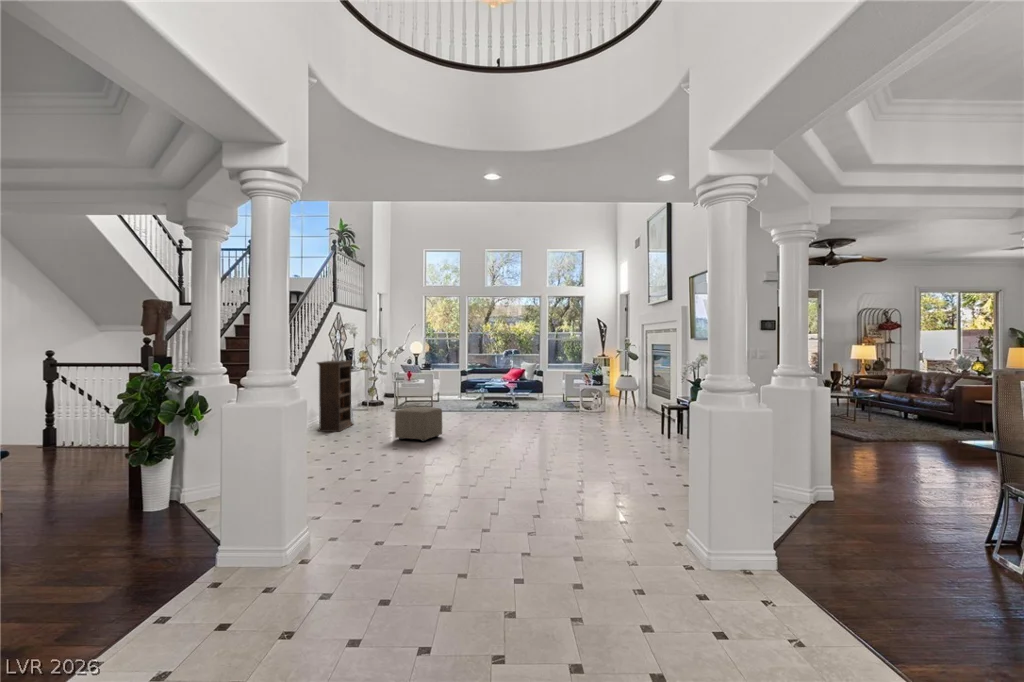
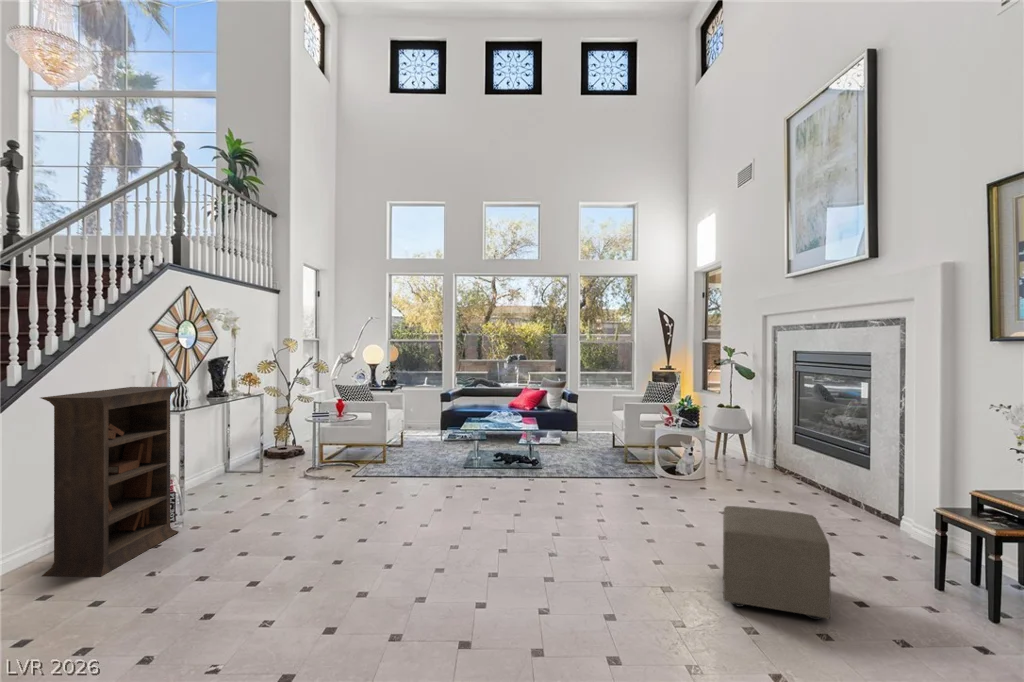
ottoman: present [395,407,442,442] -> present [723,506,831,620]

